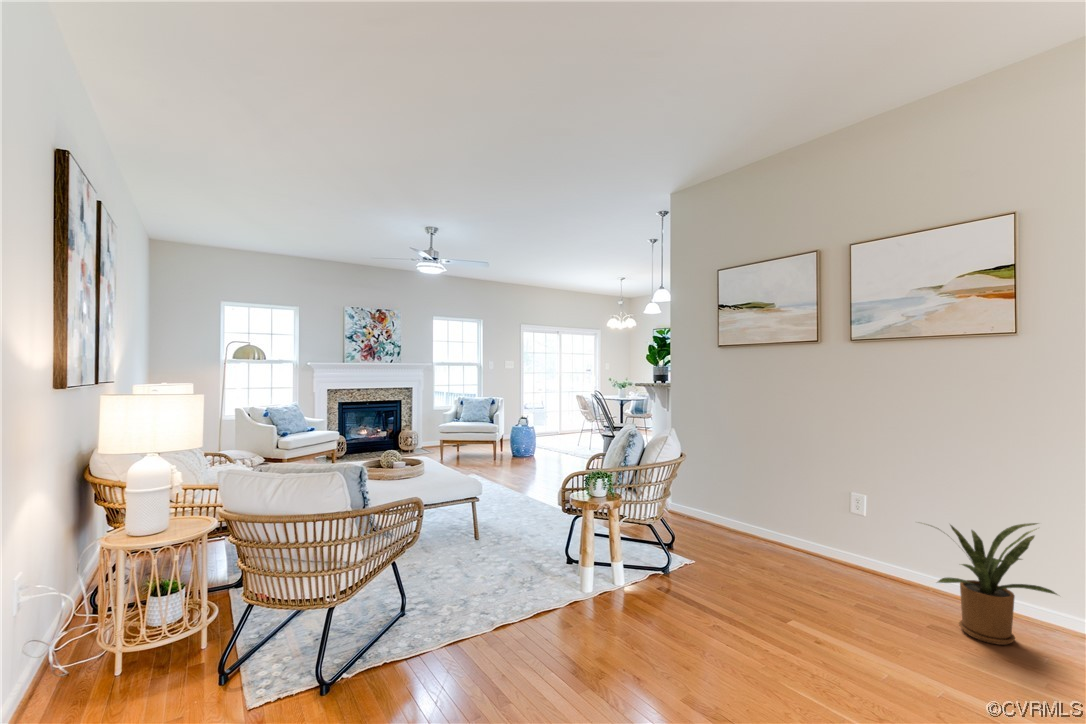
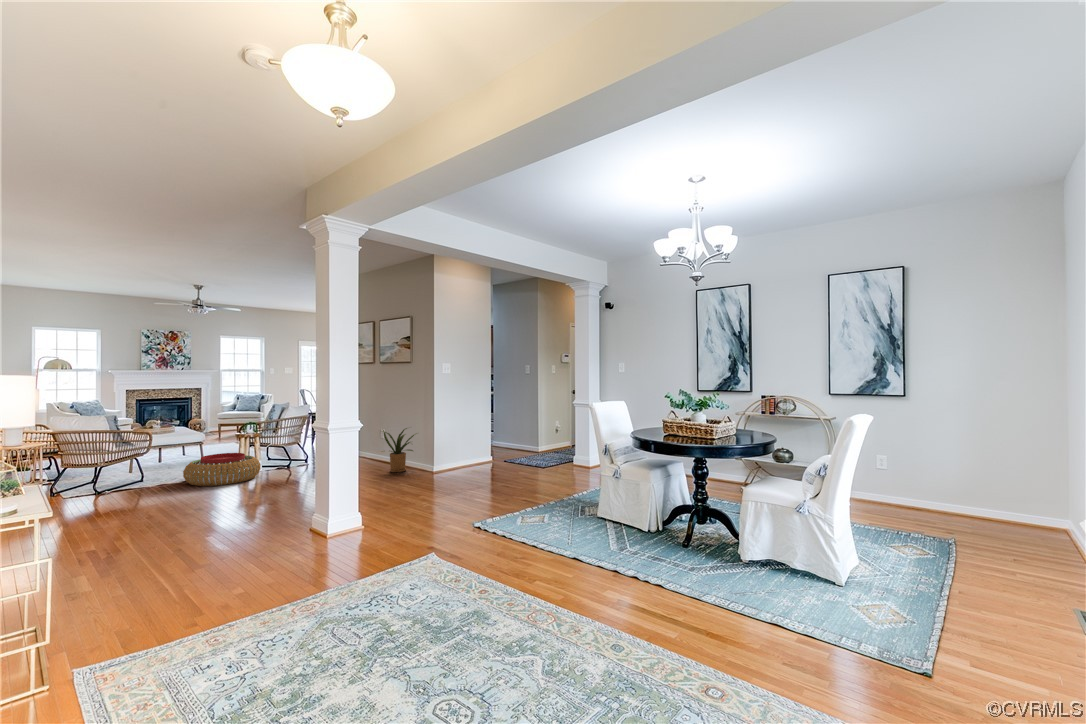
pouf: none [497,557,658,671] -> present [183,453,261,486]

